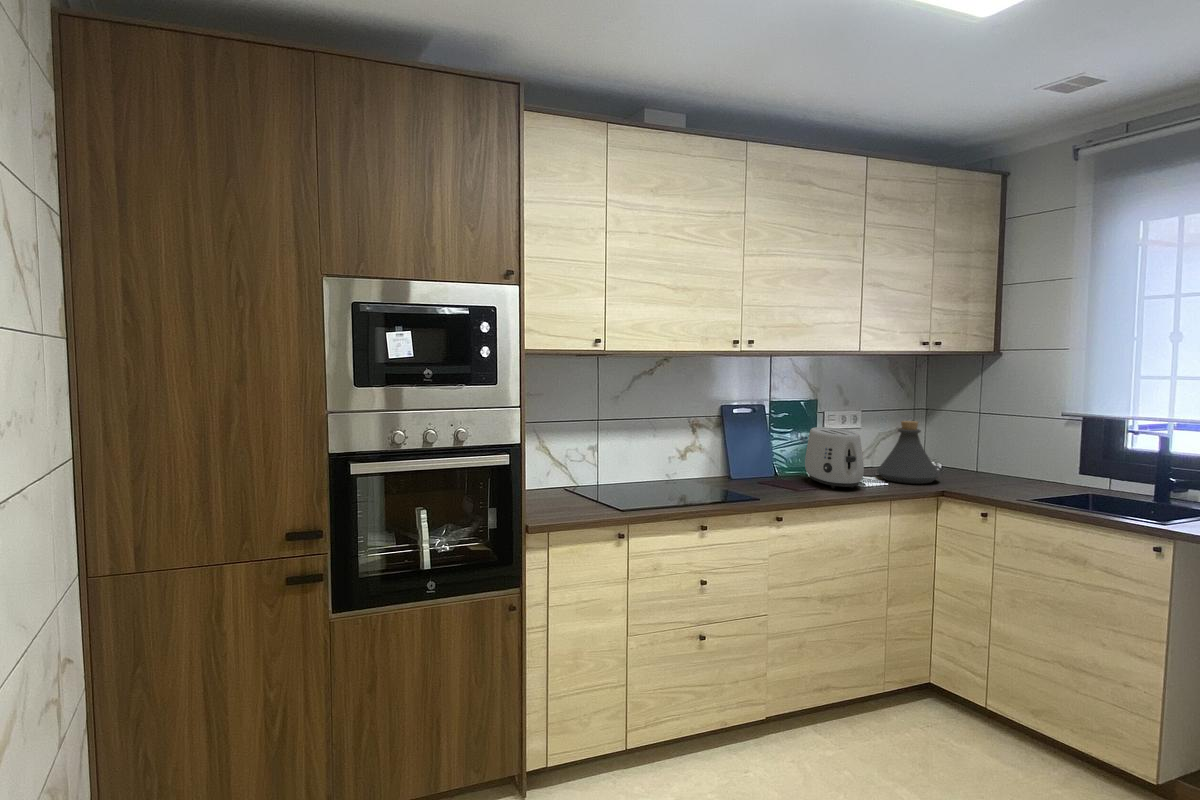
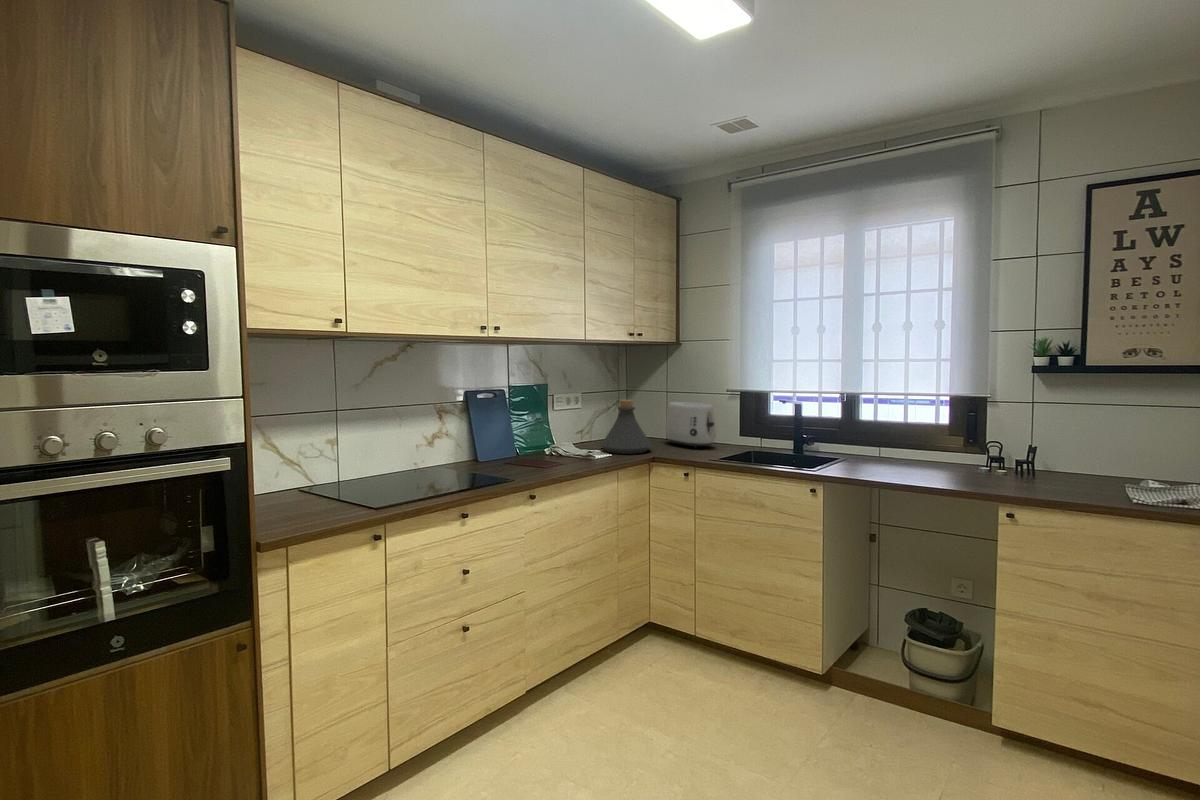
toaster: present [805,427,864,489] -> present [665,402,716,448]

